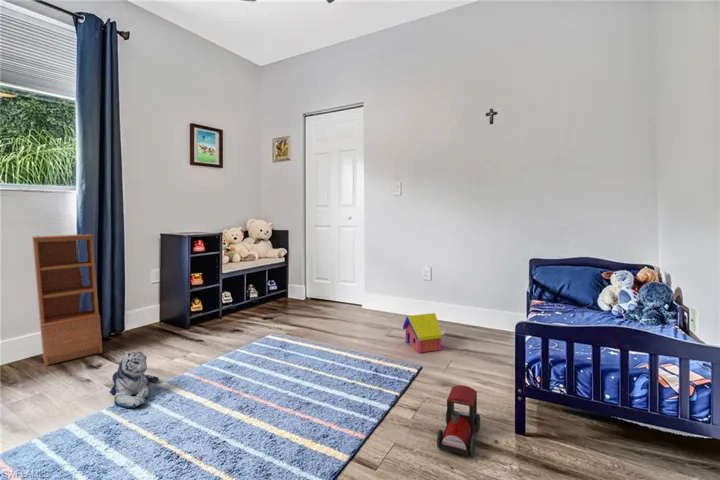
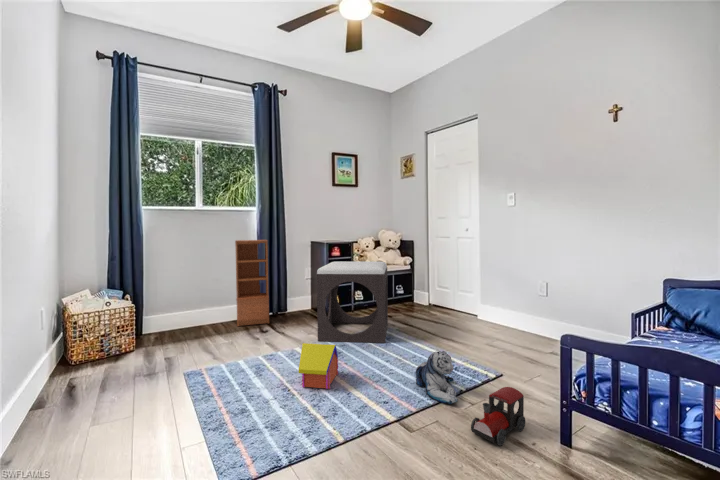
footstool: none [185,256,282,367] -> present [317,261,388,343]
toy house: present [403,313,441,353] -> present [299,343,338,389]
plush toy: present [110,352,159,408] -> present [416,351,458,404]

